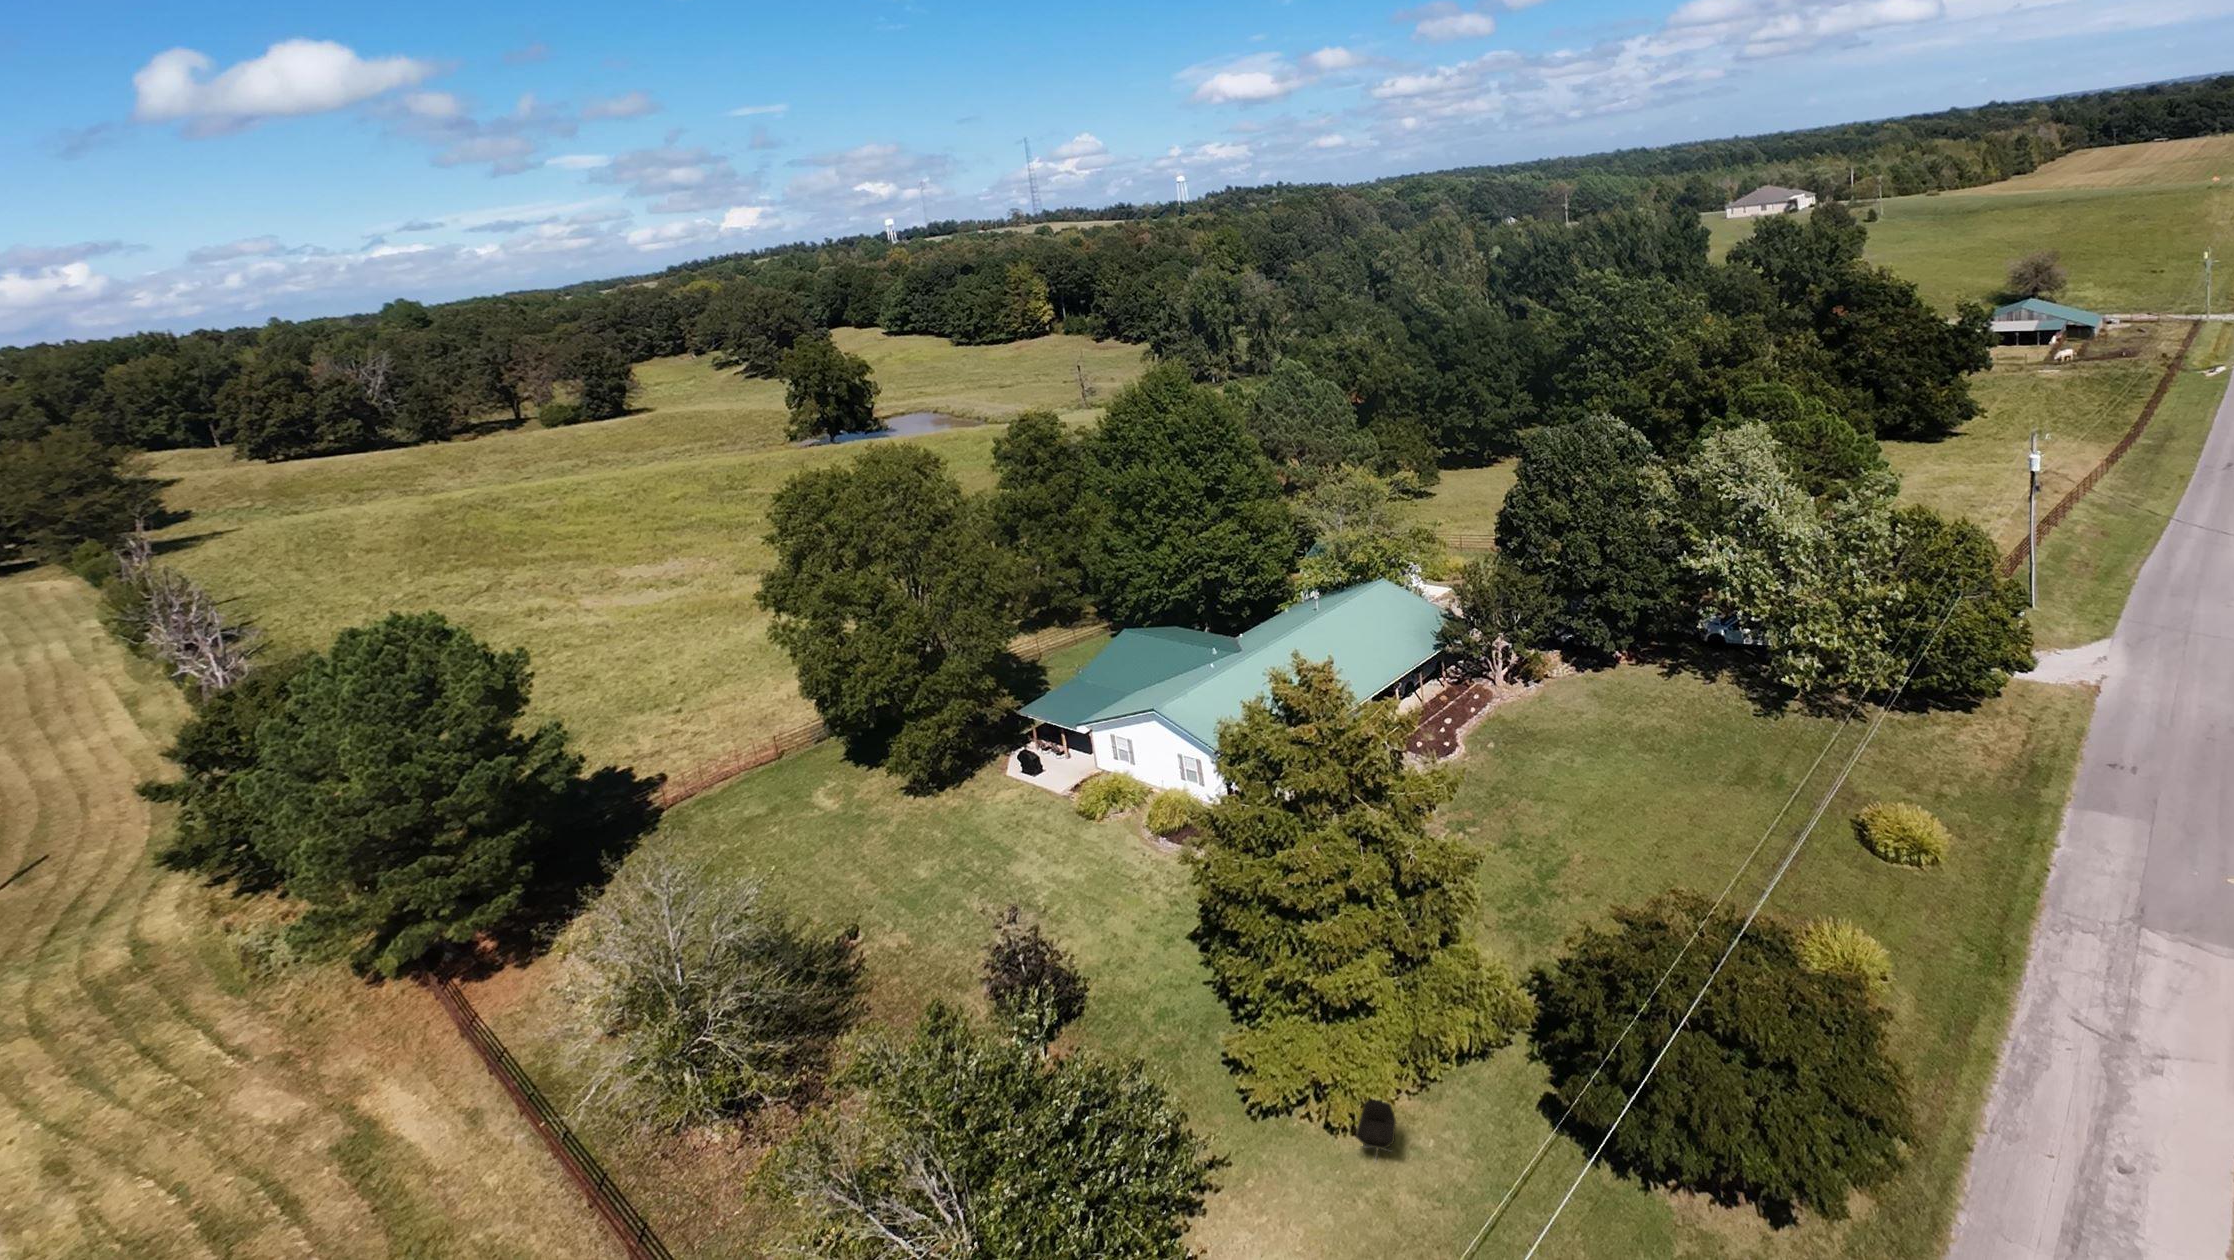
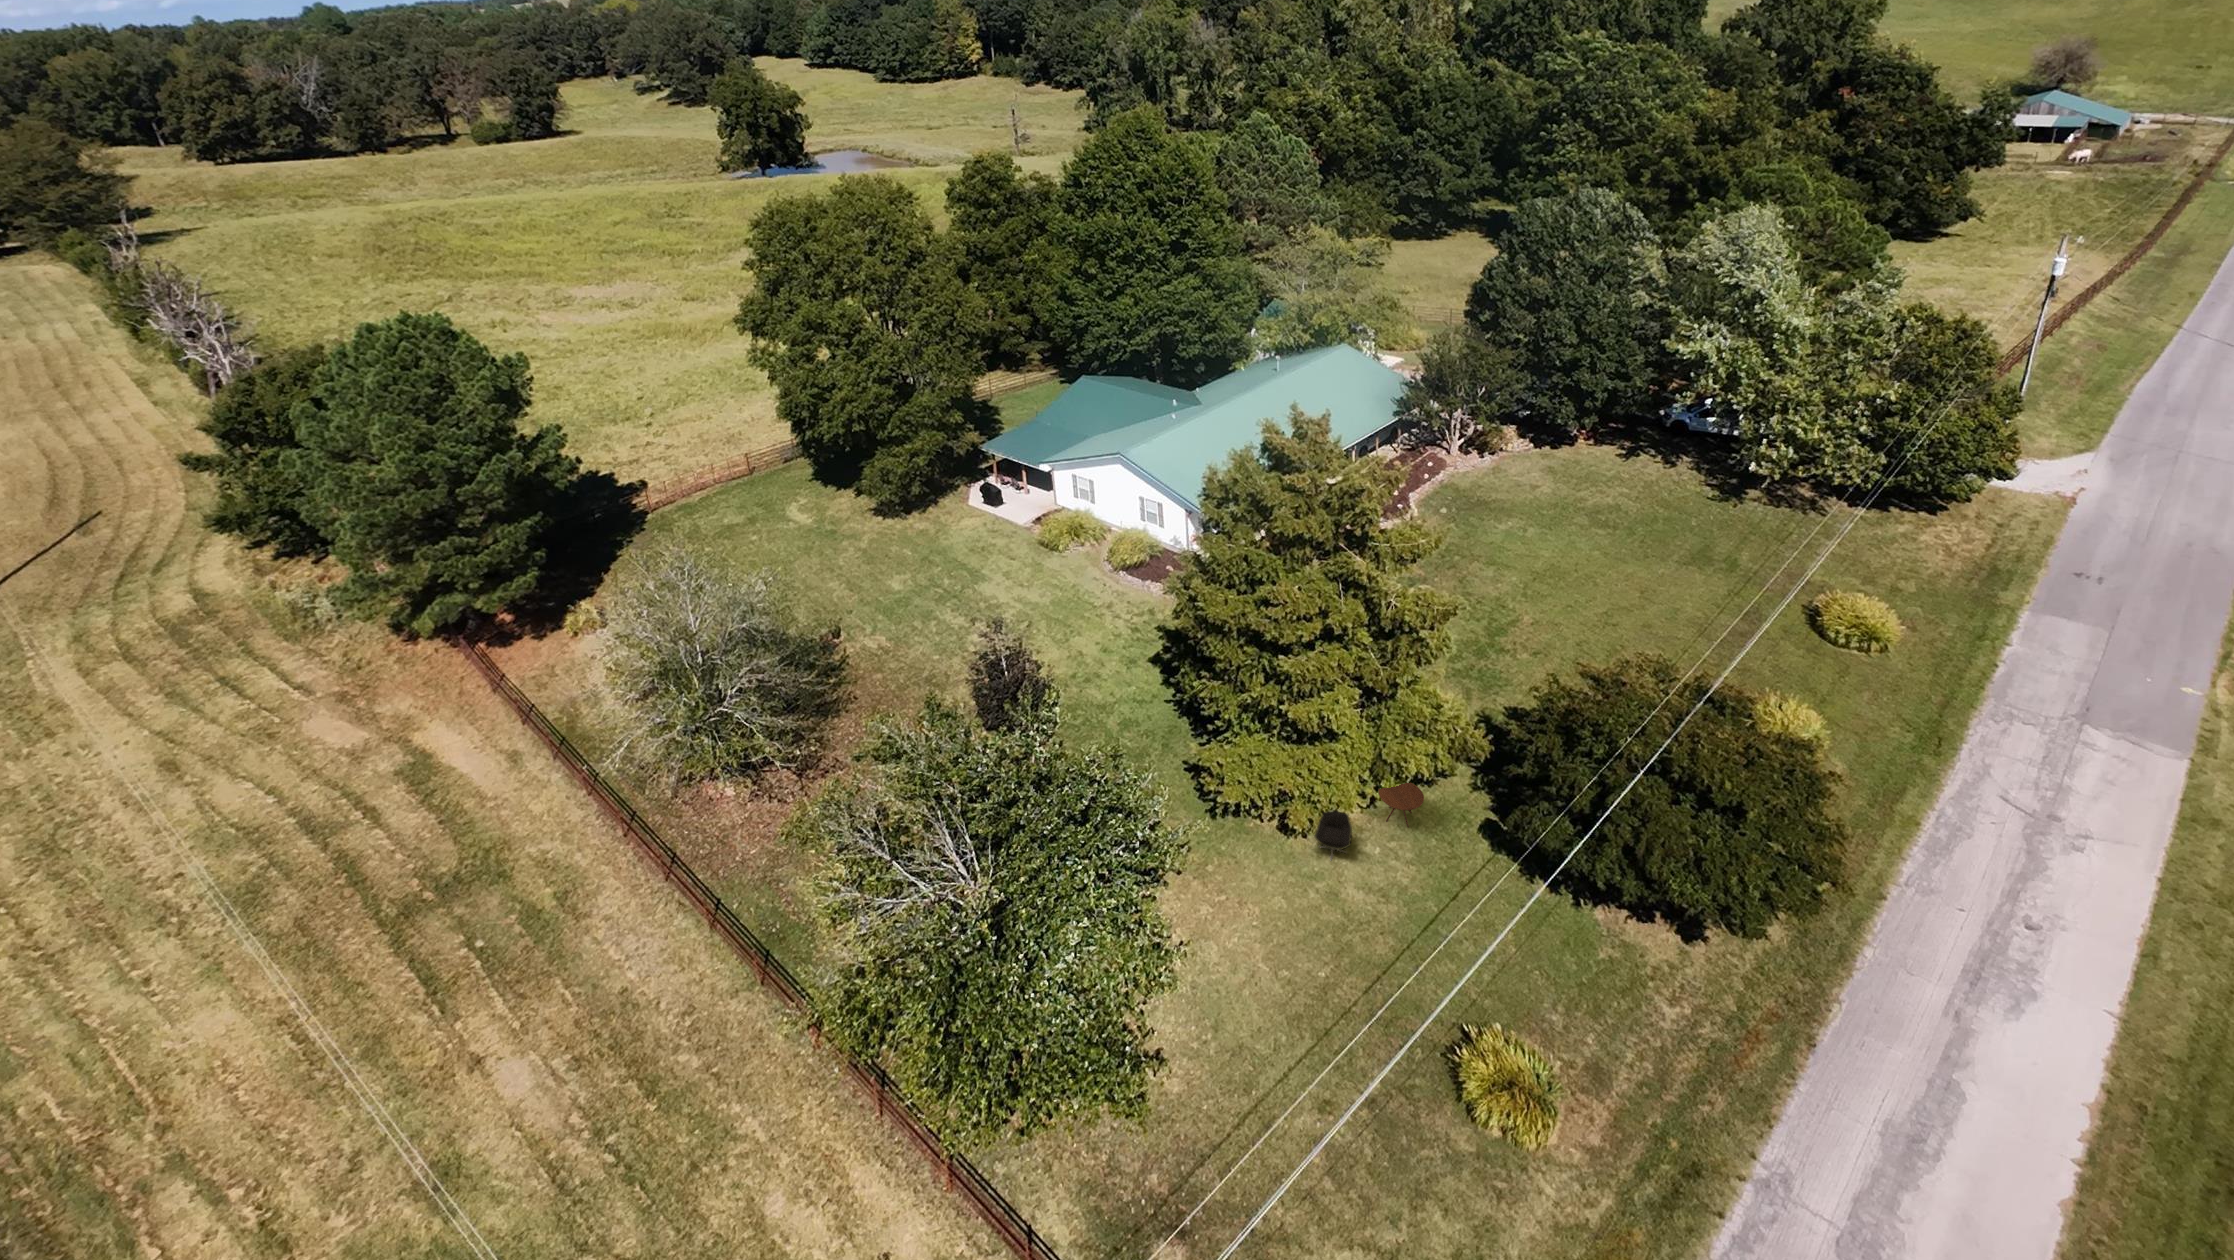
round table: none [1424,1056,1471,1114] -> present [1379,783,1424,827]

